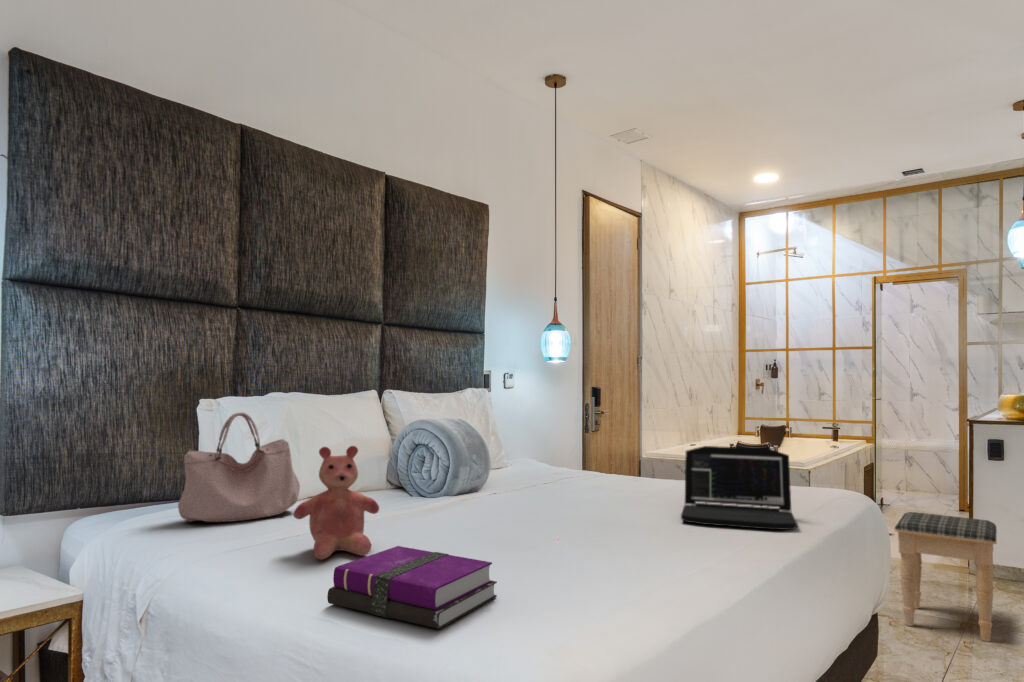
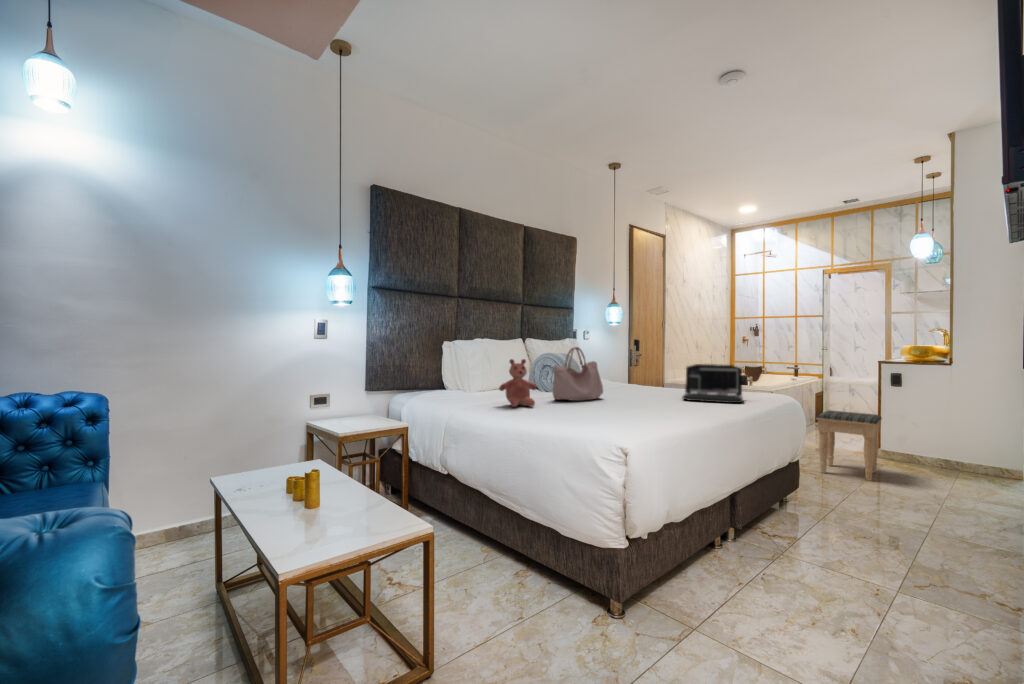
handbag: present [178,413,300,522] -> present [553,347,603,401]
notebook: present [327,546,497,629] -> none [525,399,595,423]

